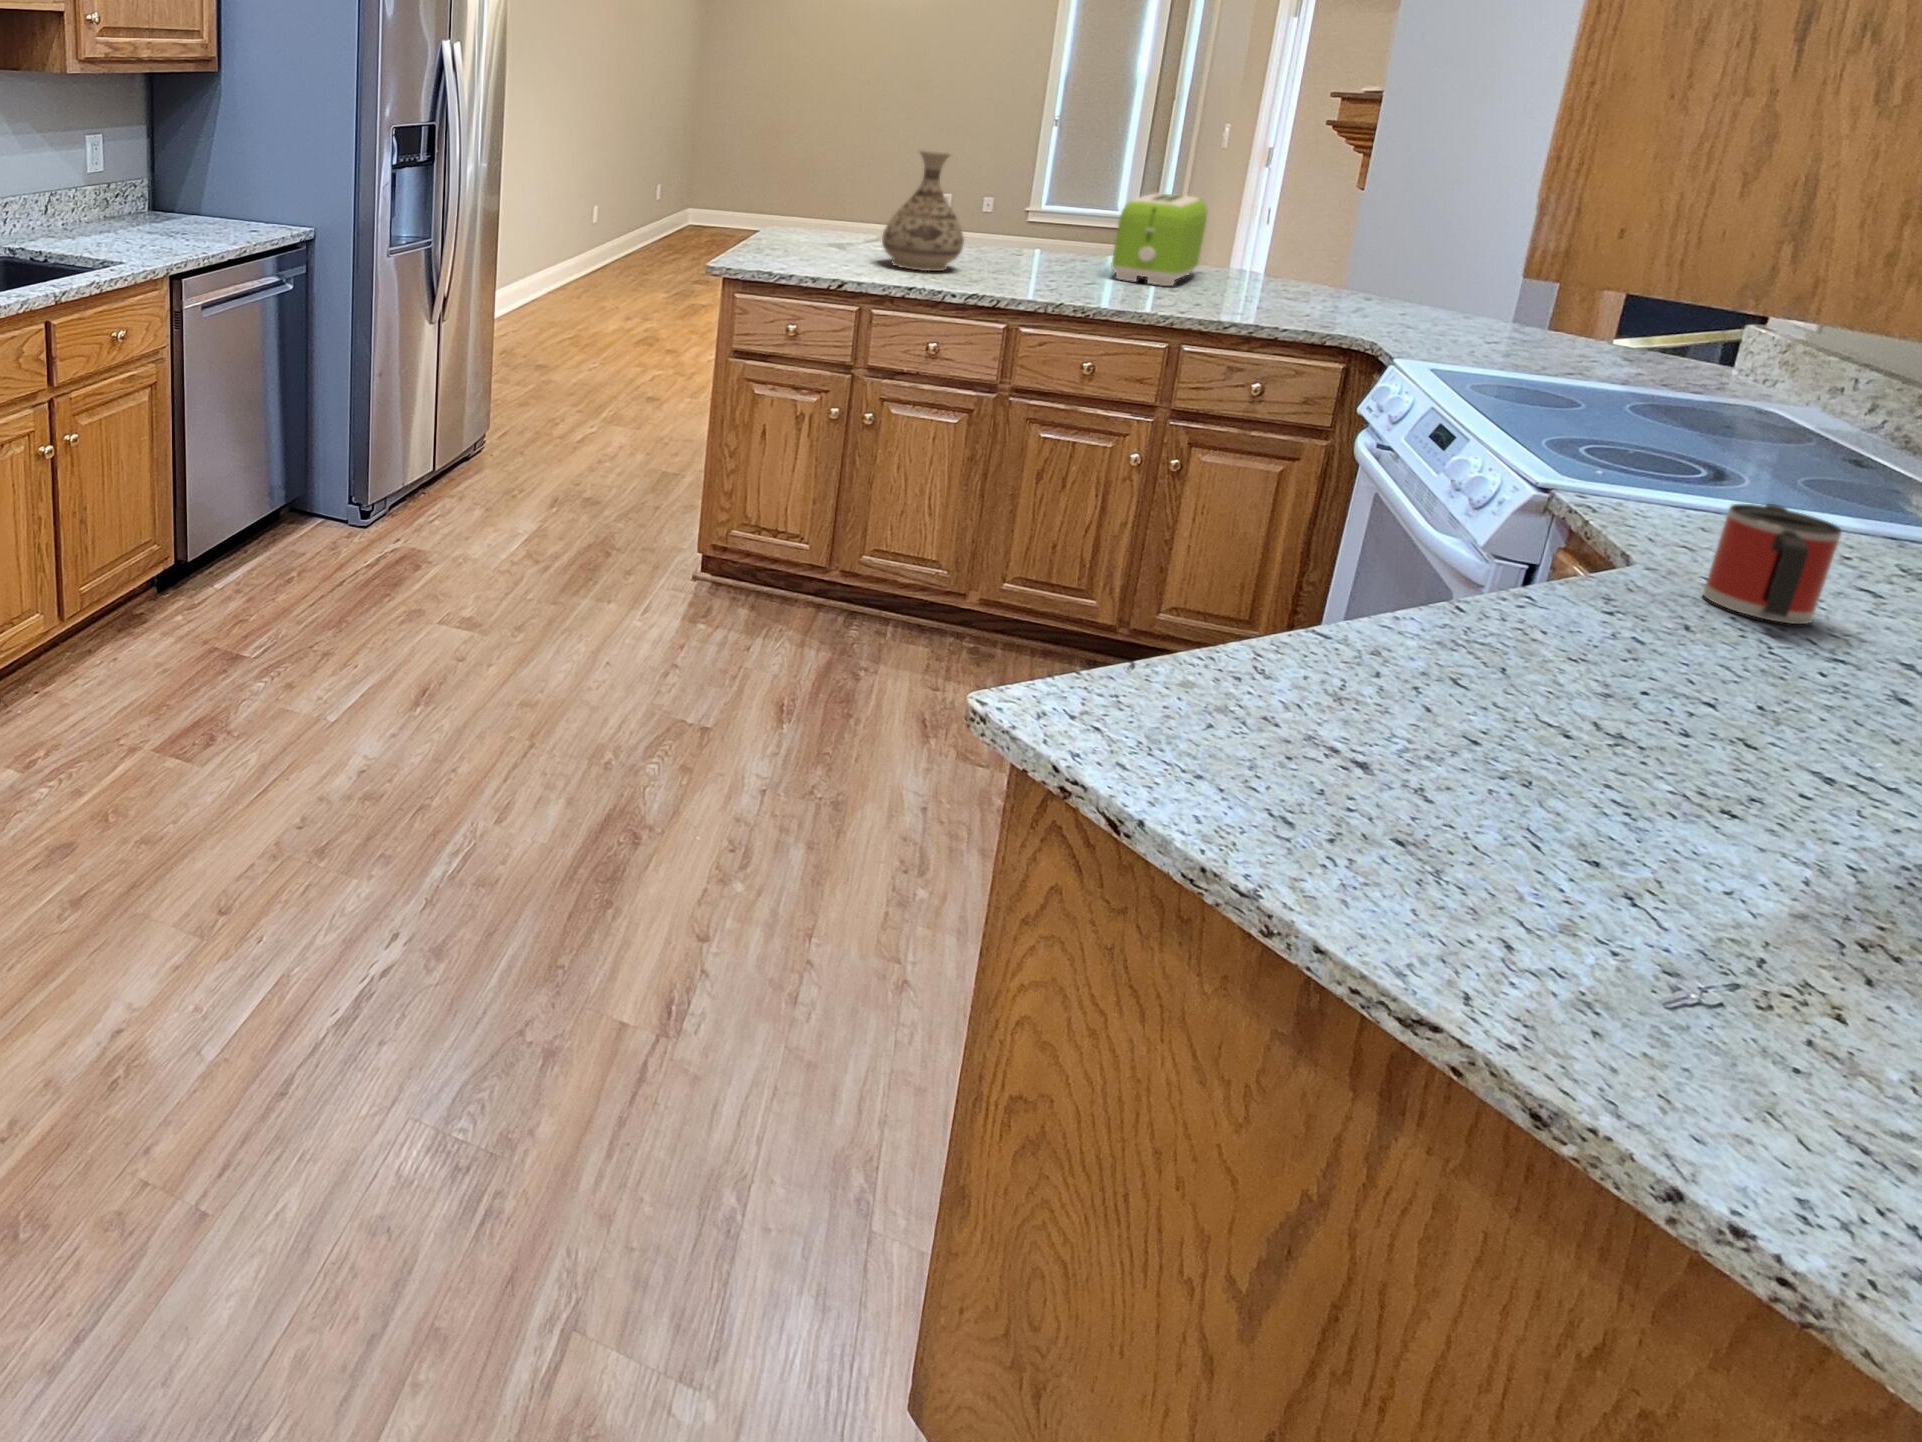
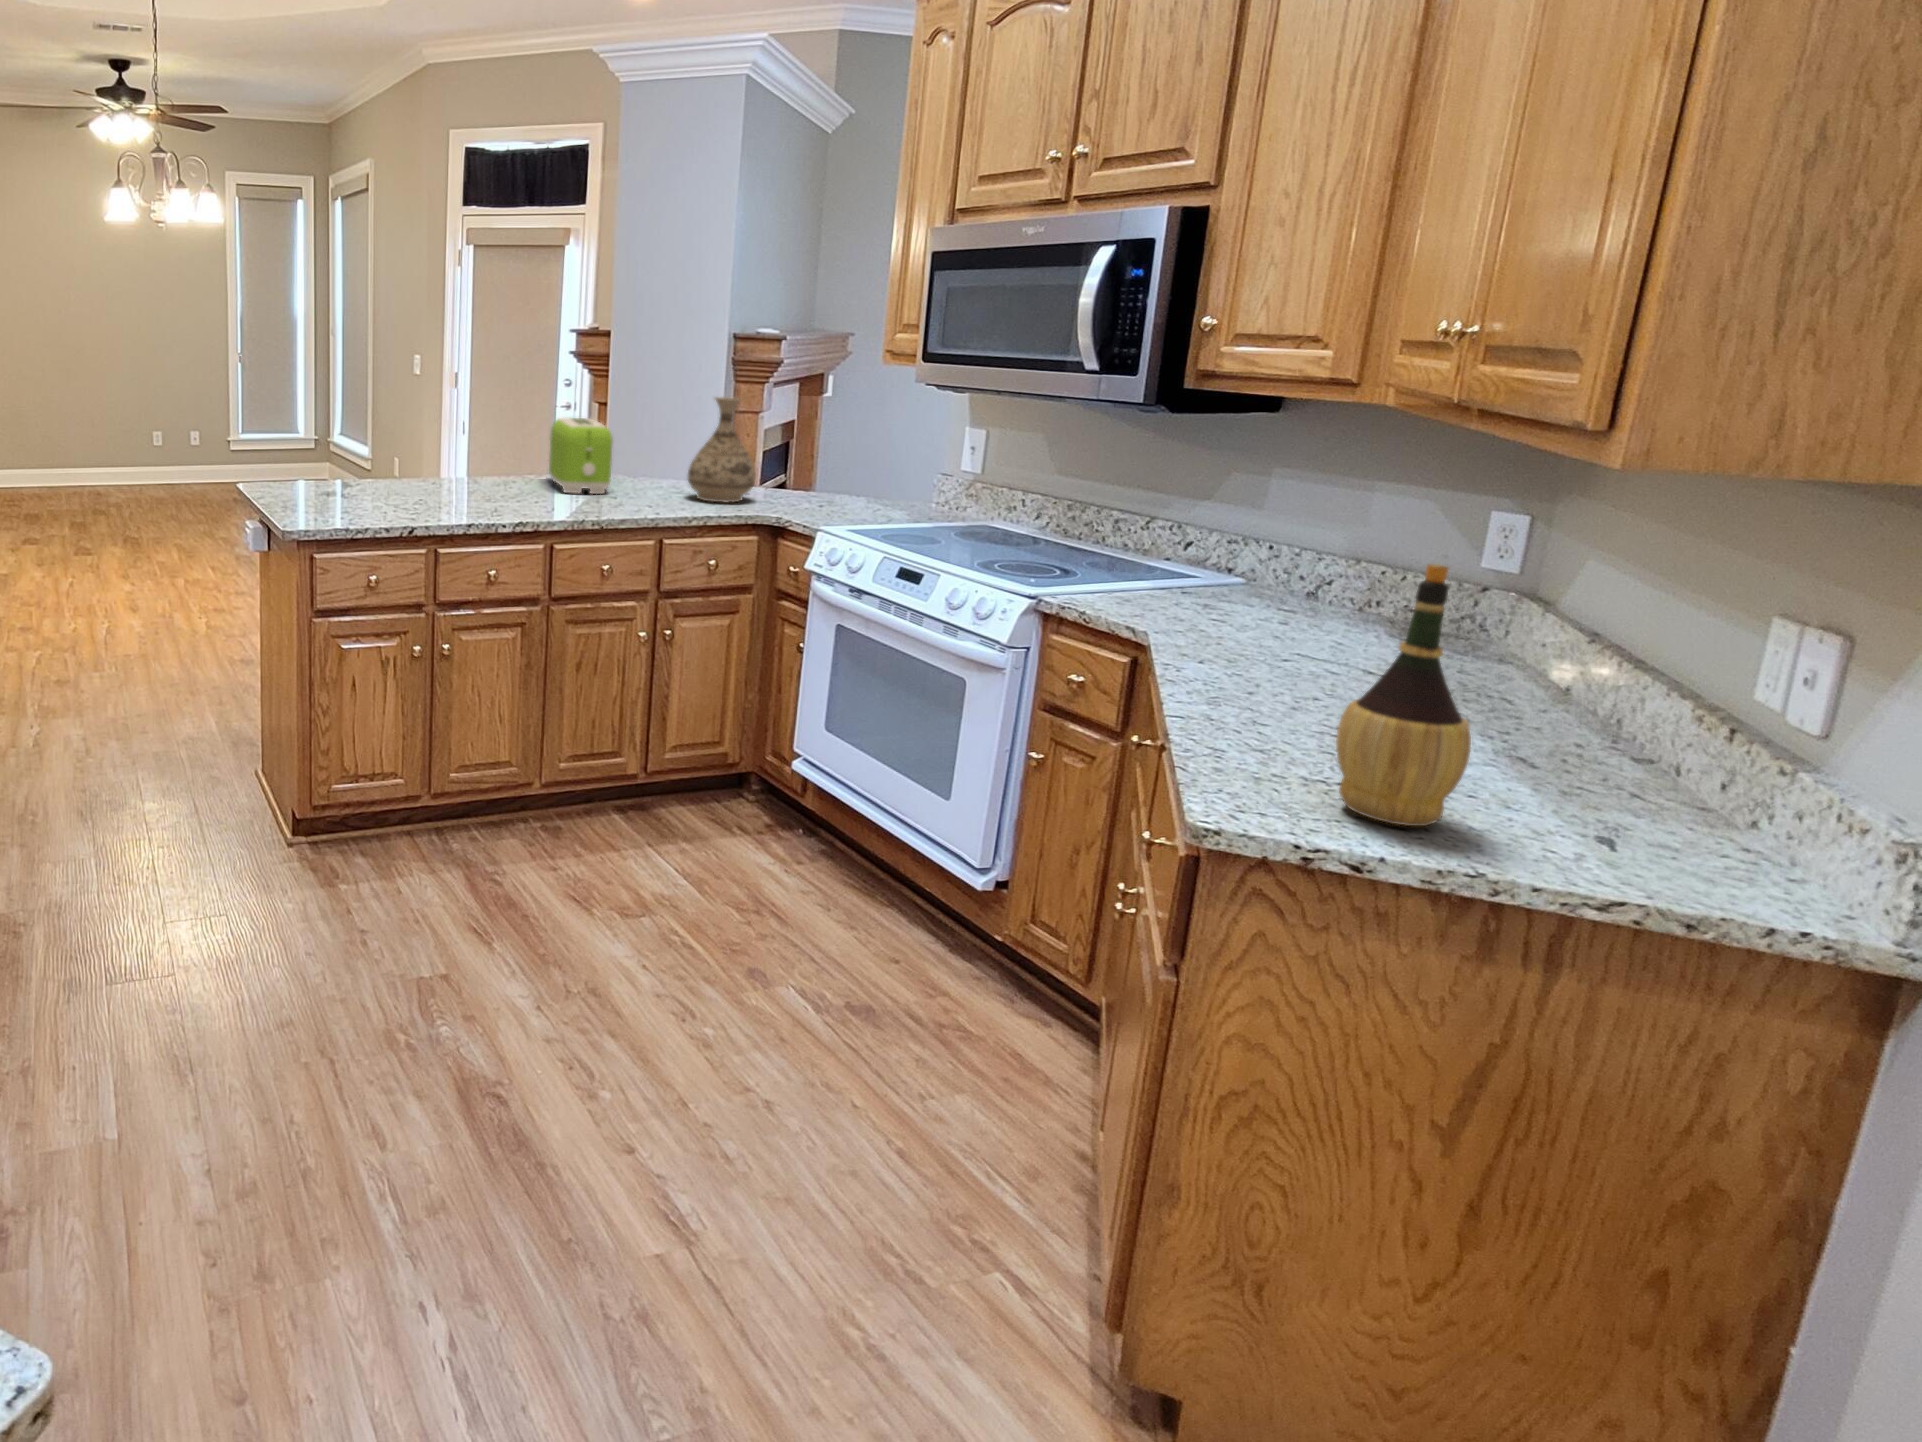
vase: present [882,150,964,271] -> present [688,397,756,503]
wine bottle: none [1212,414,1422,827] -> present [1336,564,1471,826]
mug: present [1703,504,1842,624] -> none [1193,578,1259,645]

